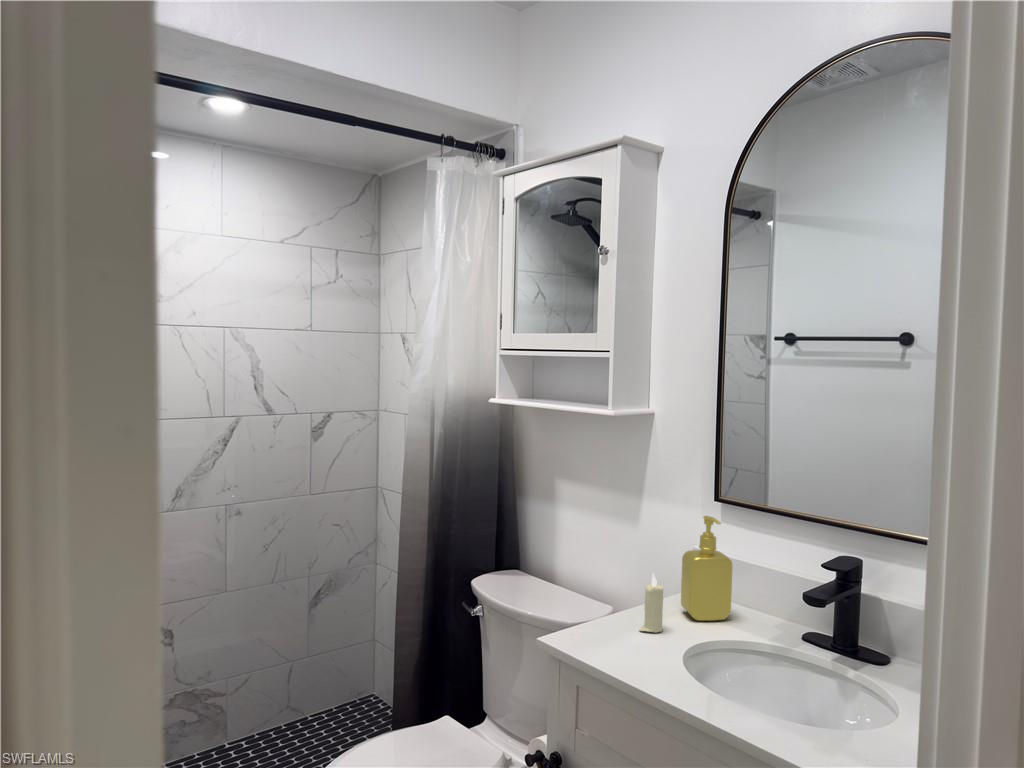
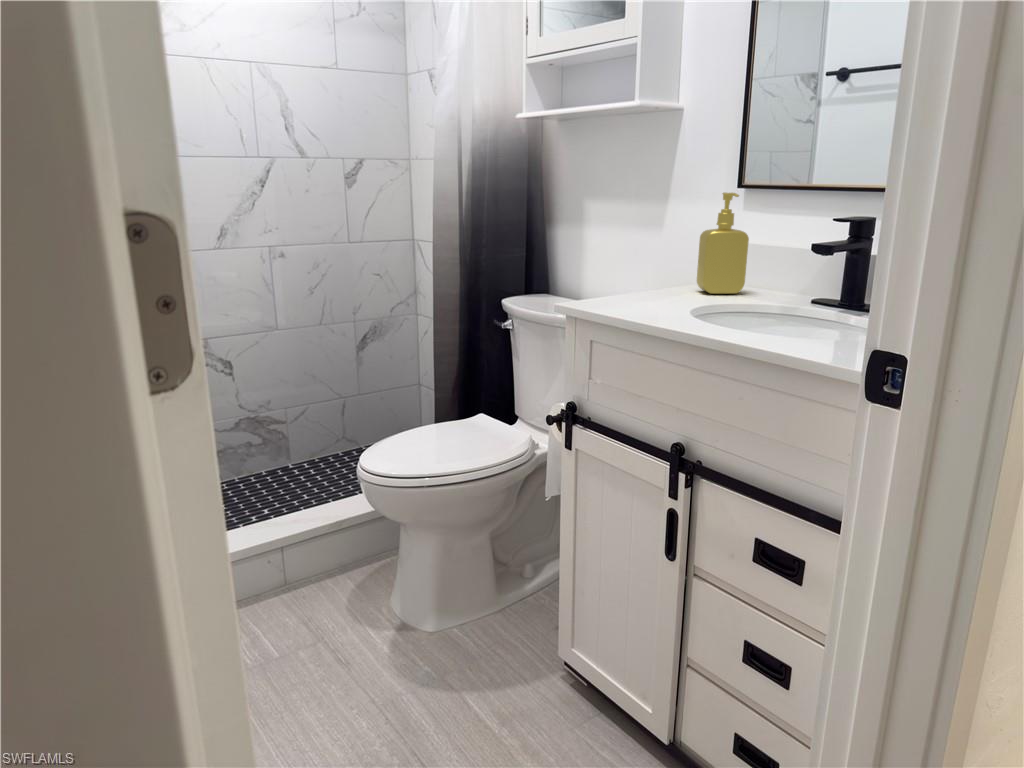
candle: present [640,574,663,632] -> none [653,242,677,299]

